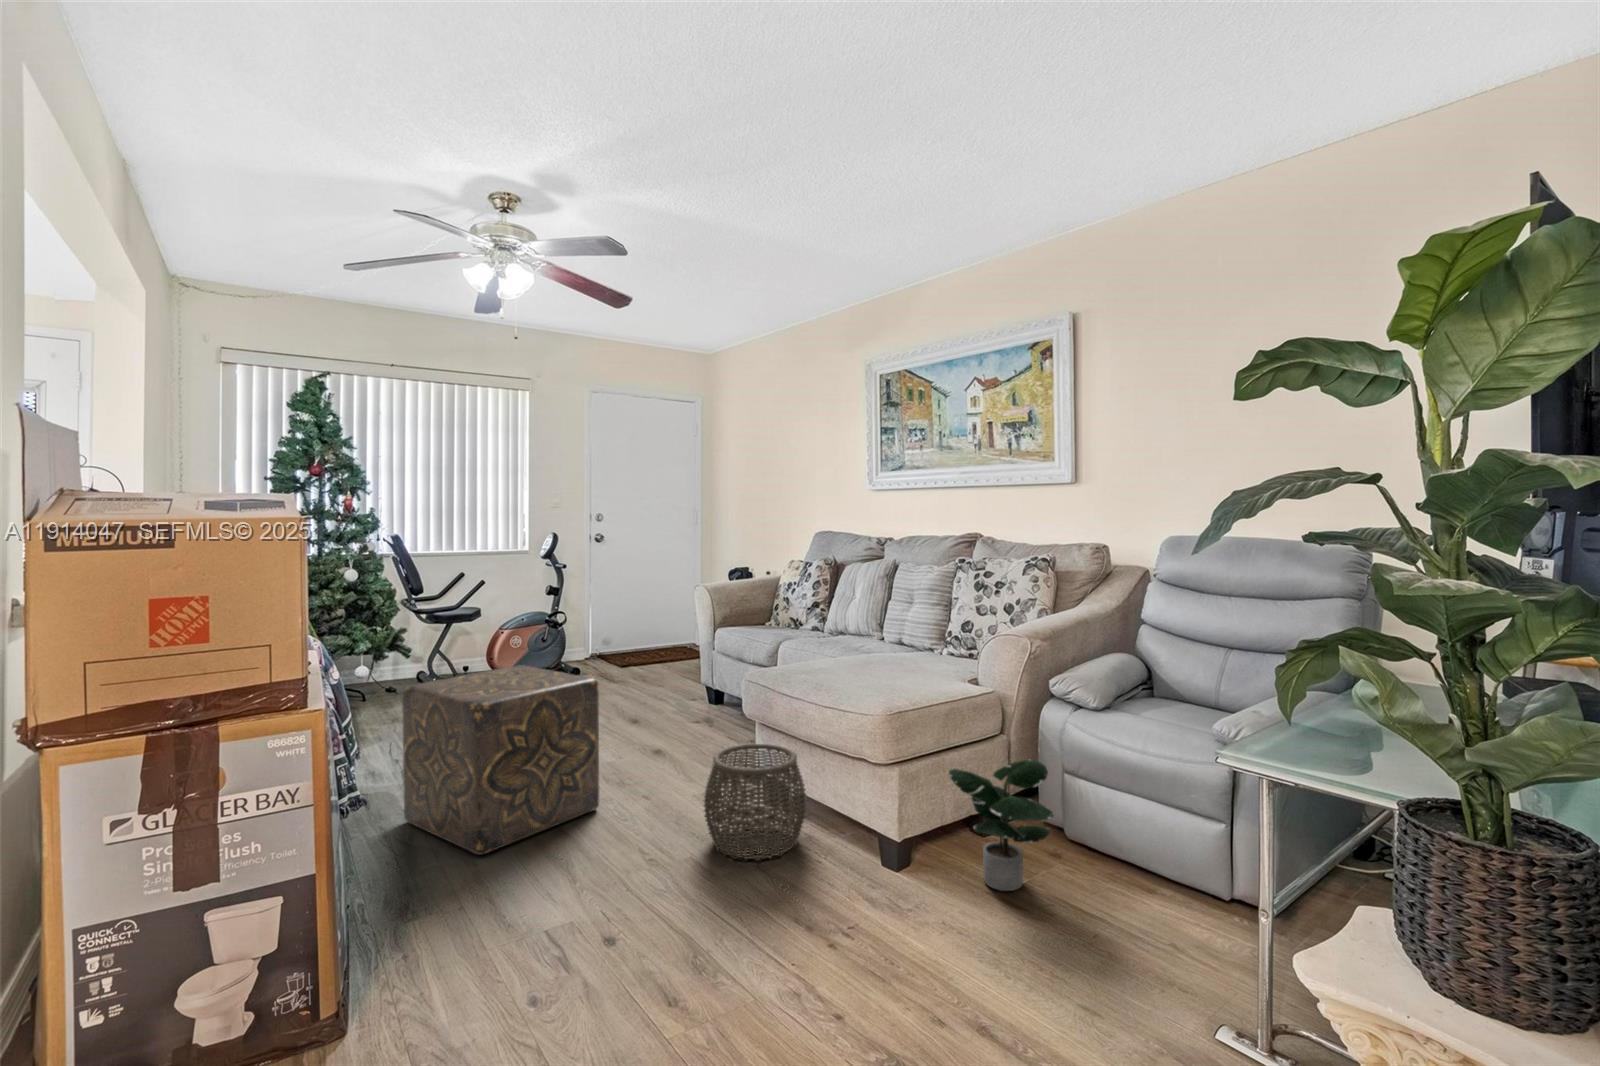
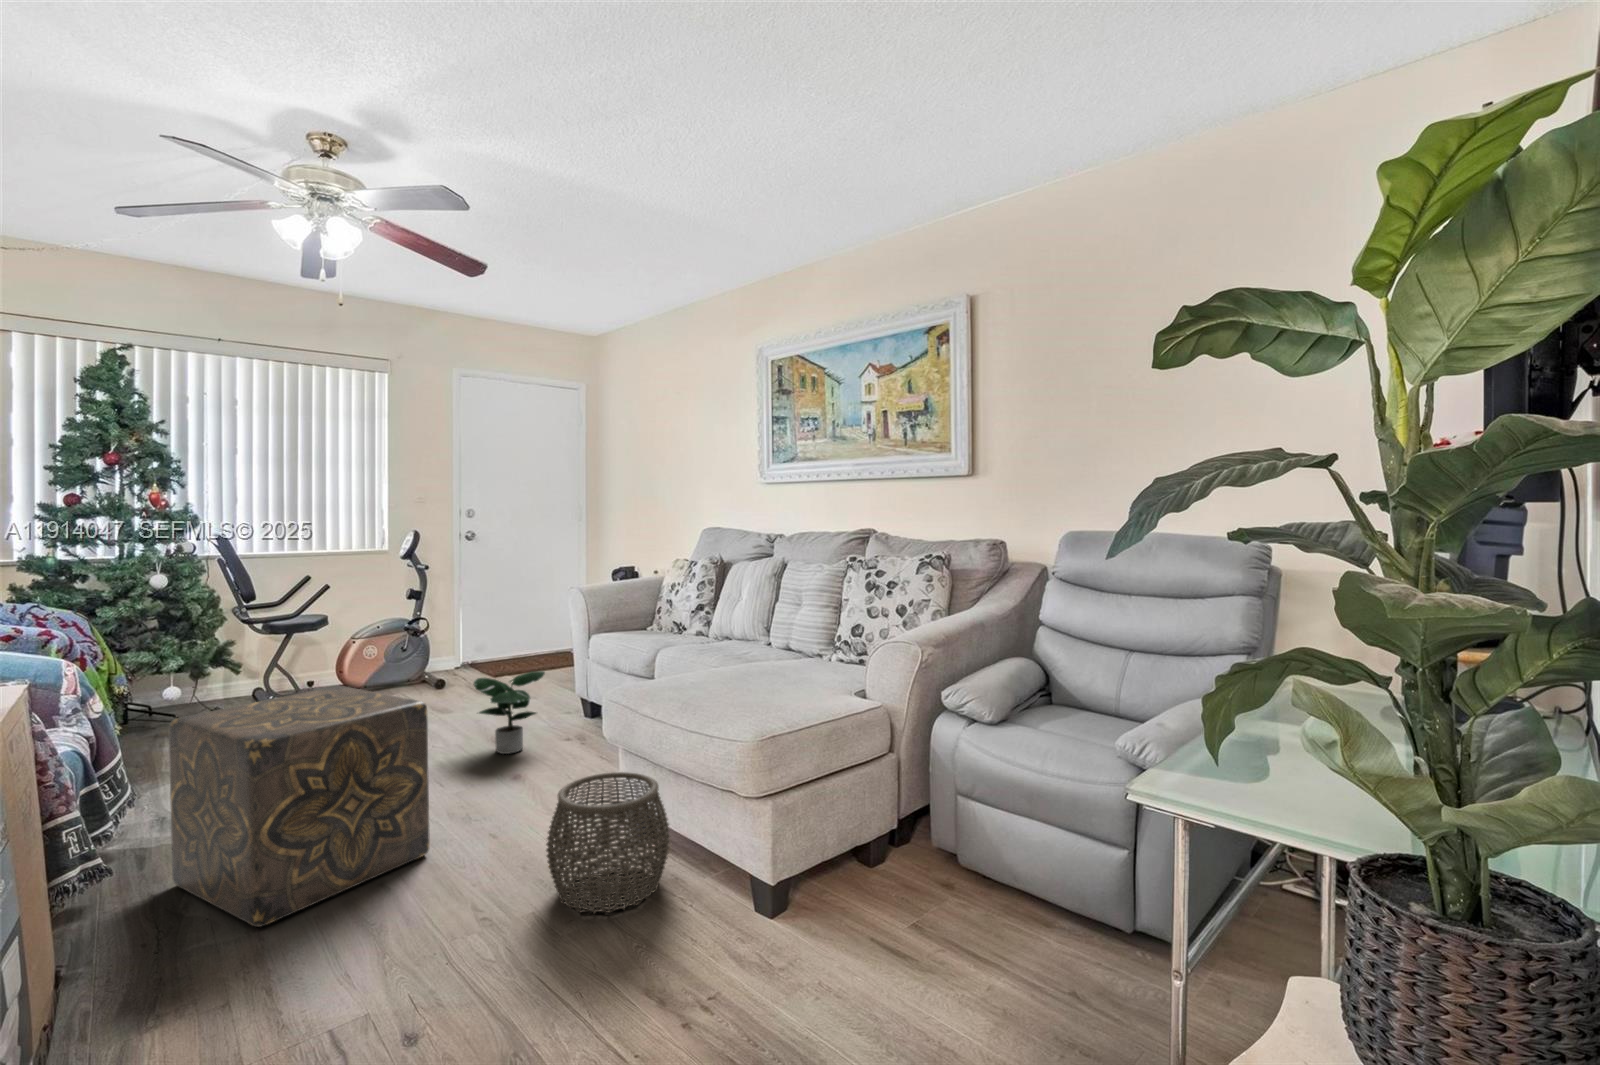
potted plant: present [949,760,1054,891] -> present [474,671,545,754]

